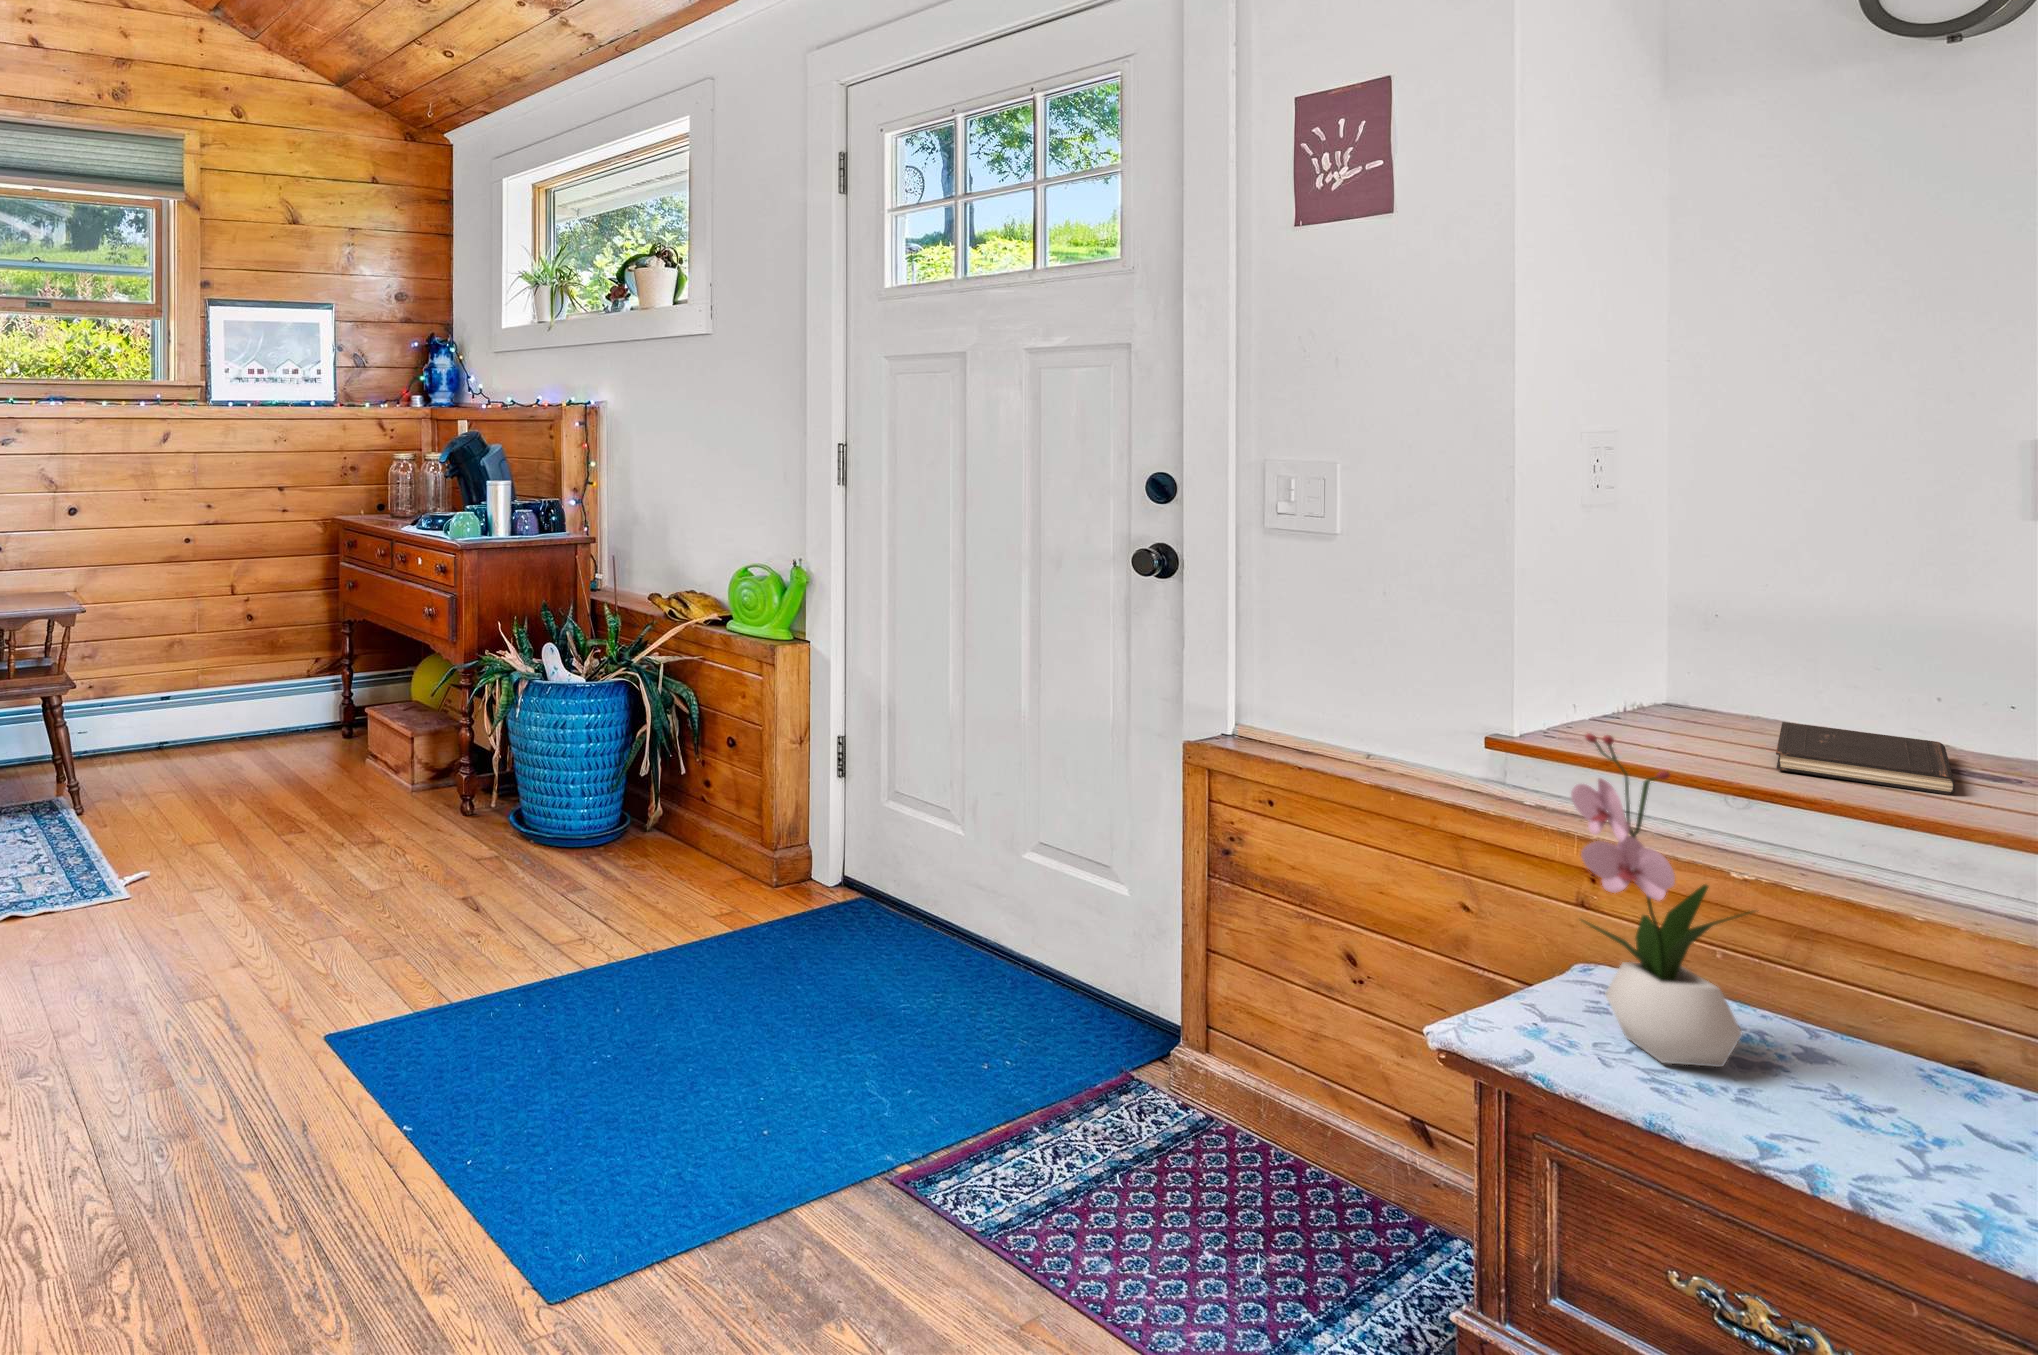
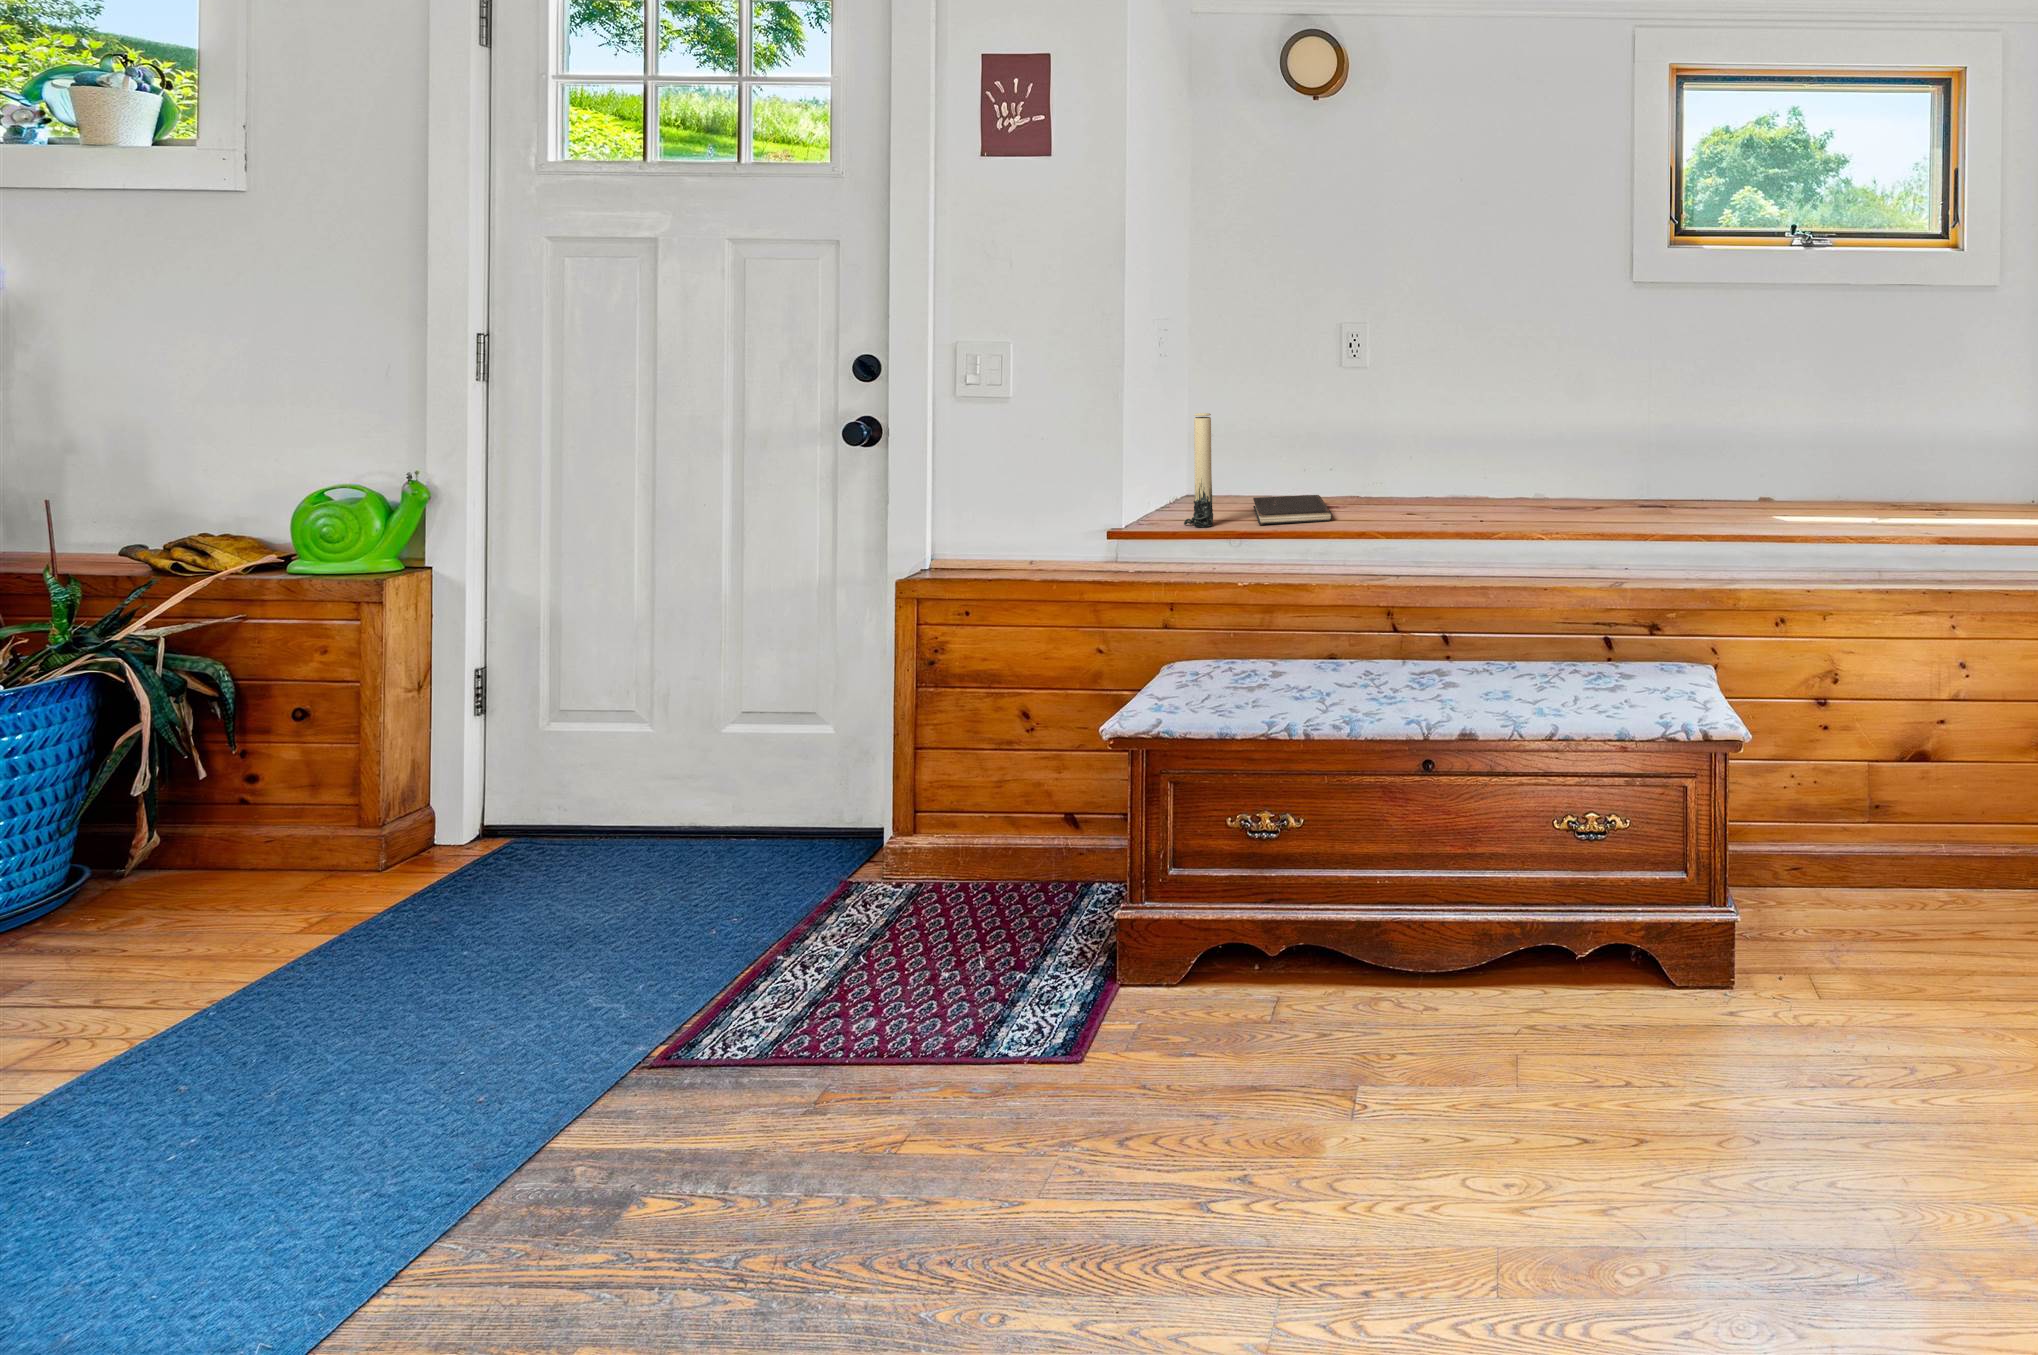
candle: none [1626,570,1682,753] -> present [1184,413,1213,527]
flower arrangement: present [1571,733,1754,1067] -> none [1181,517,1269,707]

